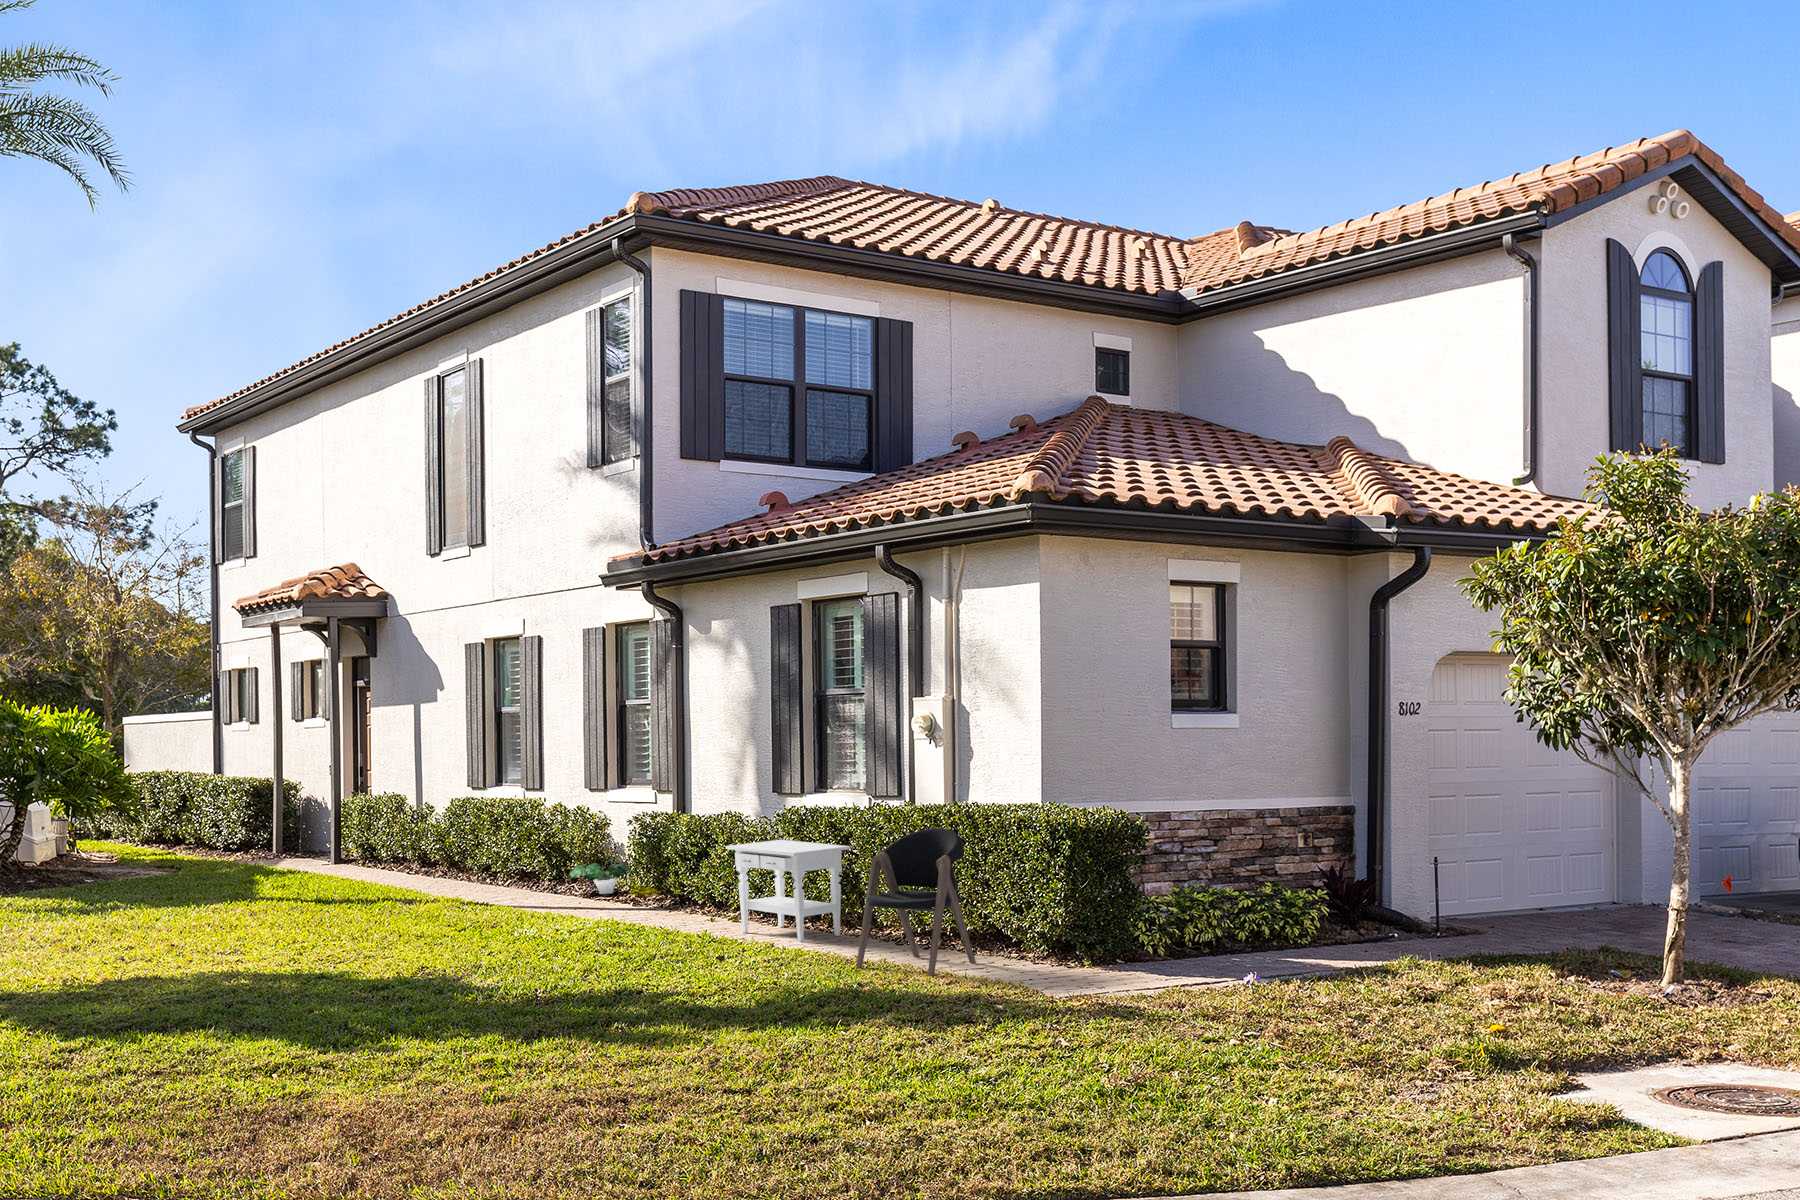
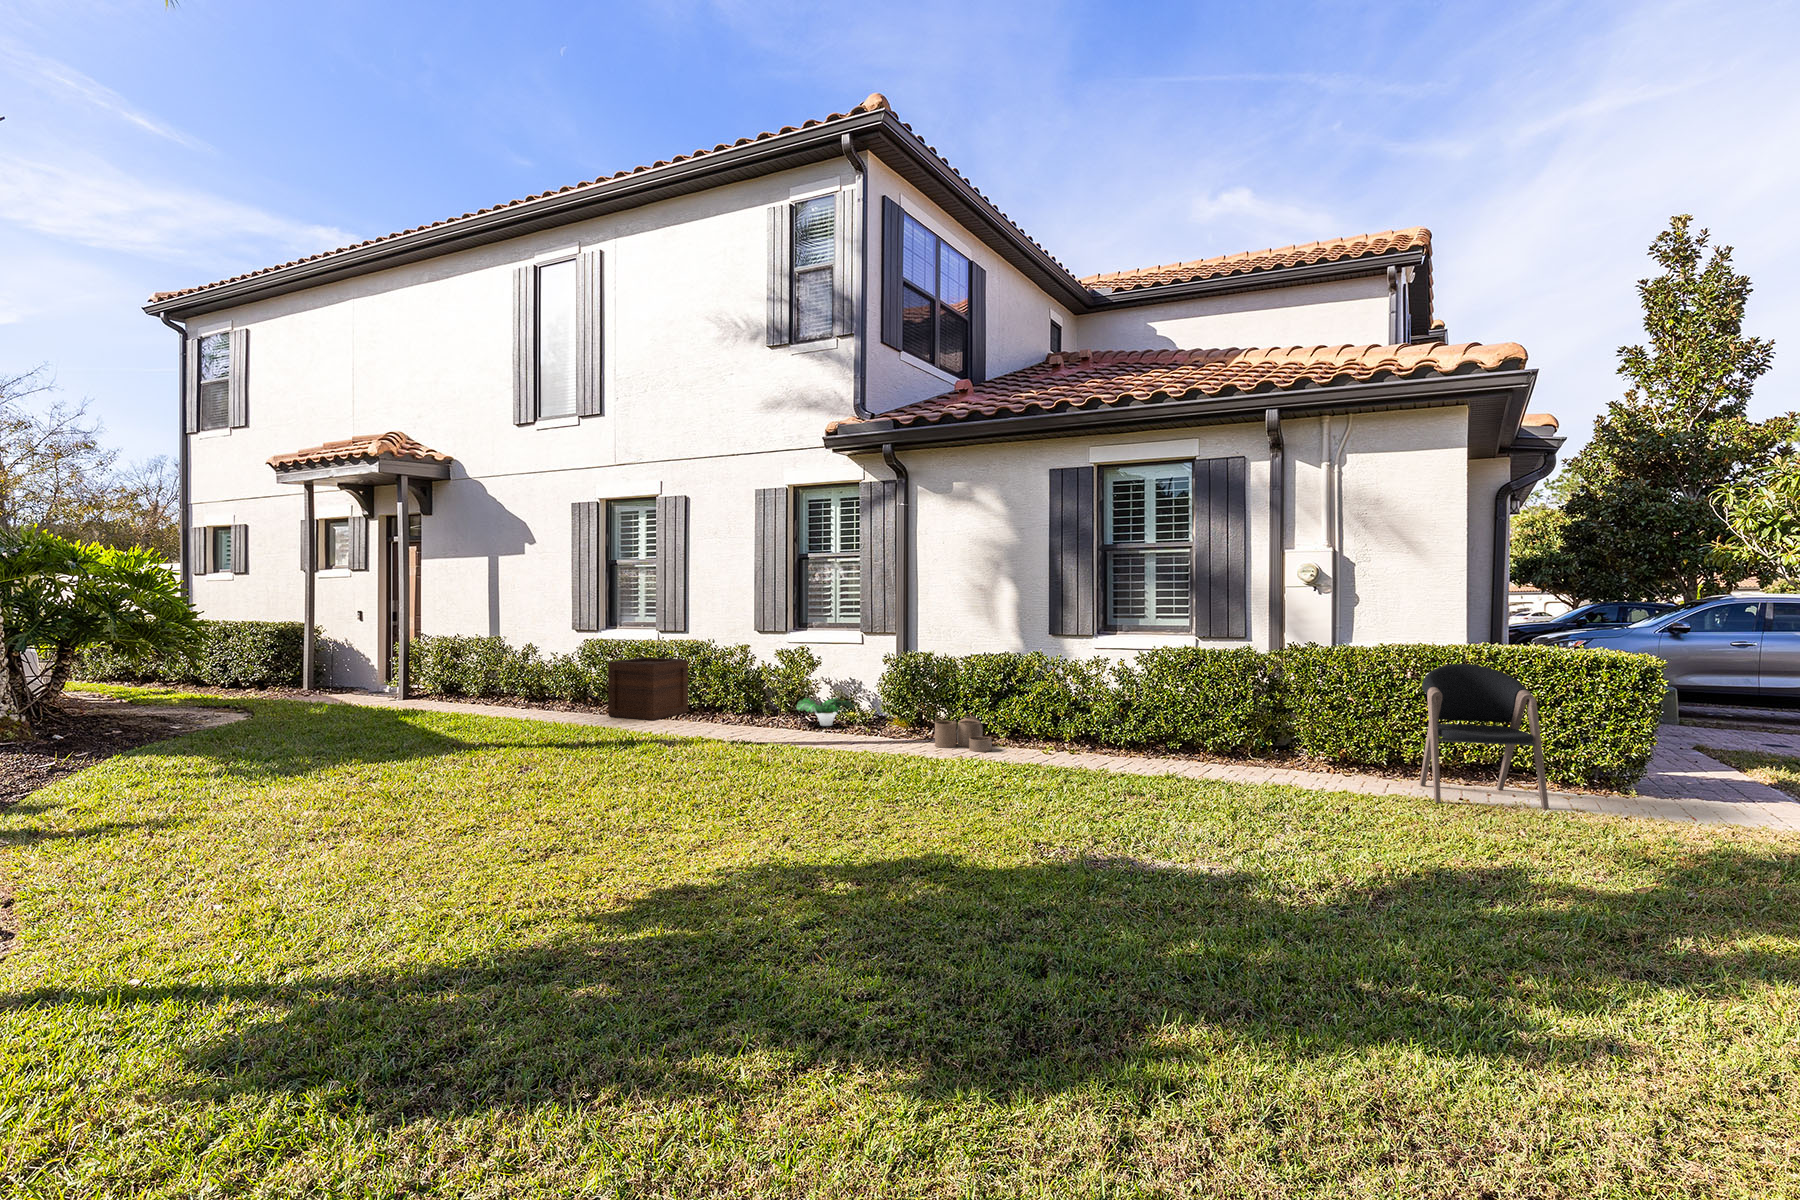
wooden crate: none [440,817,523,886] -> present [608,657,688,721]
side table: present [726,840,850,942] -> none [1129,676,1250,773]
woven basket: none [626,881,697,919] -> present [935,714,992,752]

